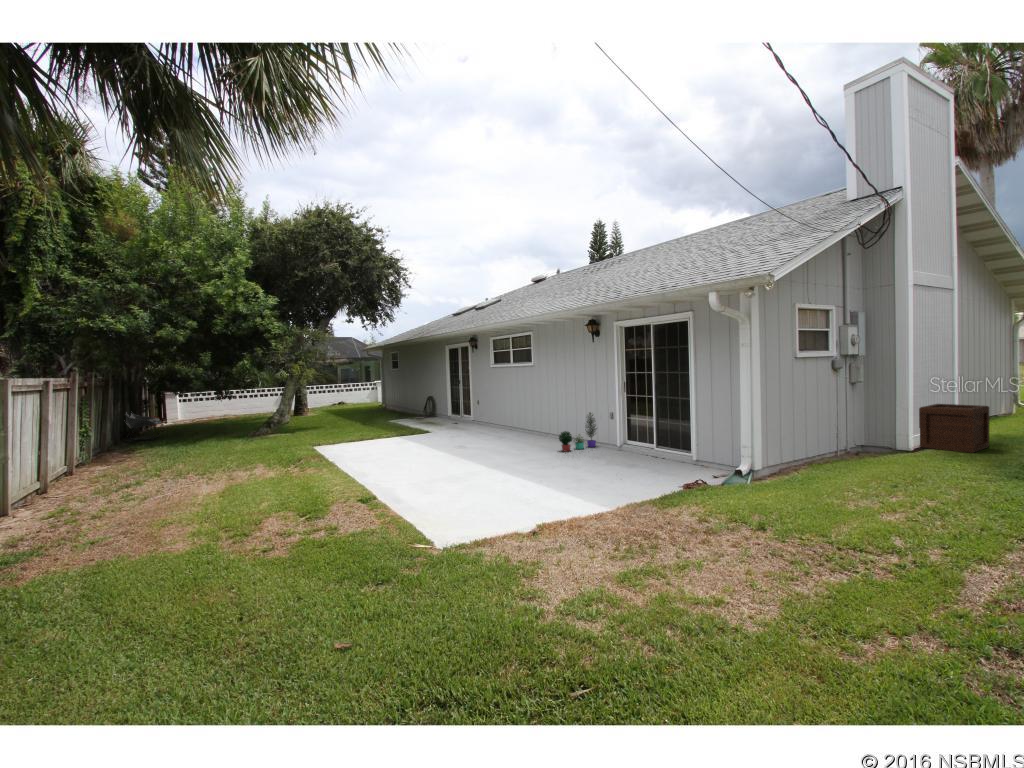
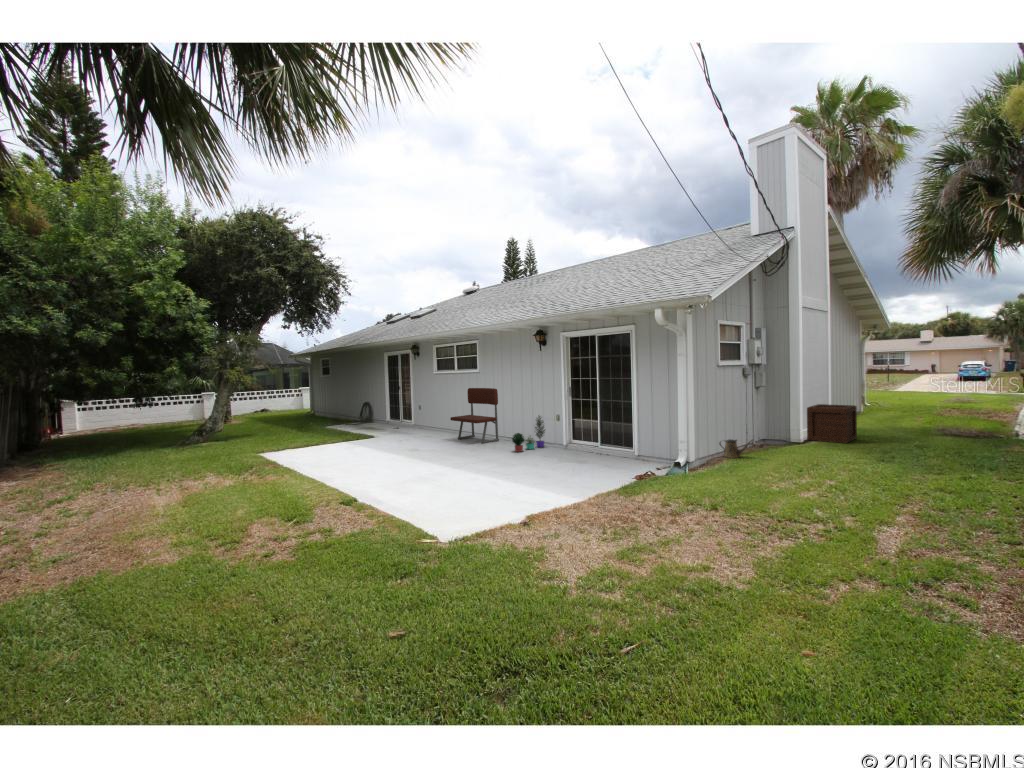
bench: none [501,382,551,441] -> present [450,388,499,444]
lounge chair: present [125,412,161,440] -> none [16,418,67,457]
watering can: none [796,445,839,467] -> present [719,440,752,458]

